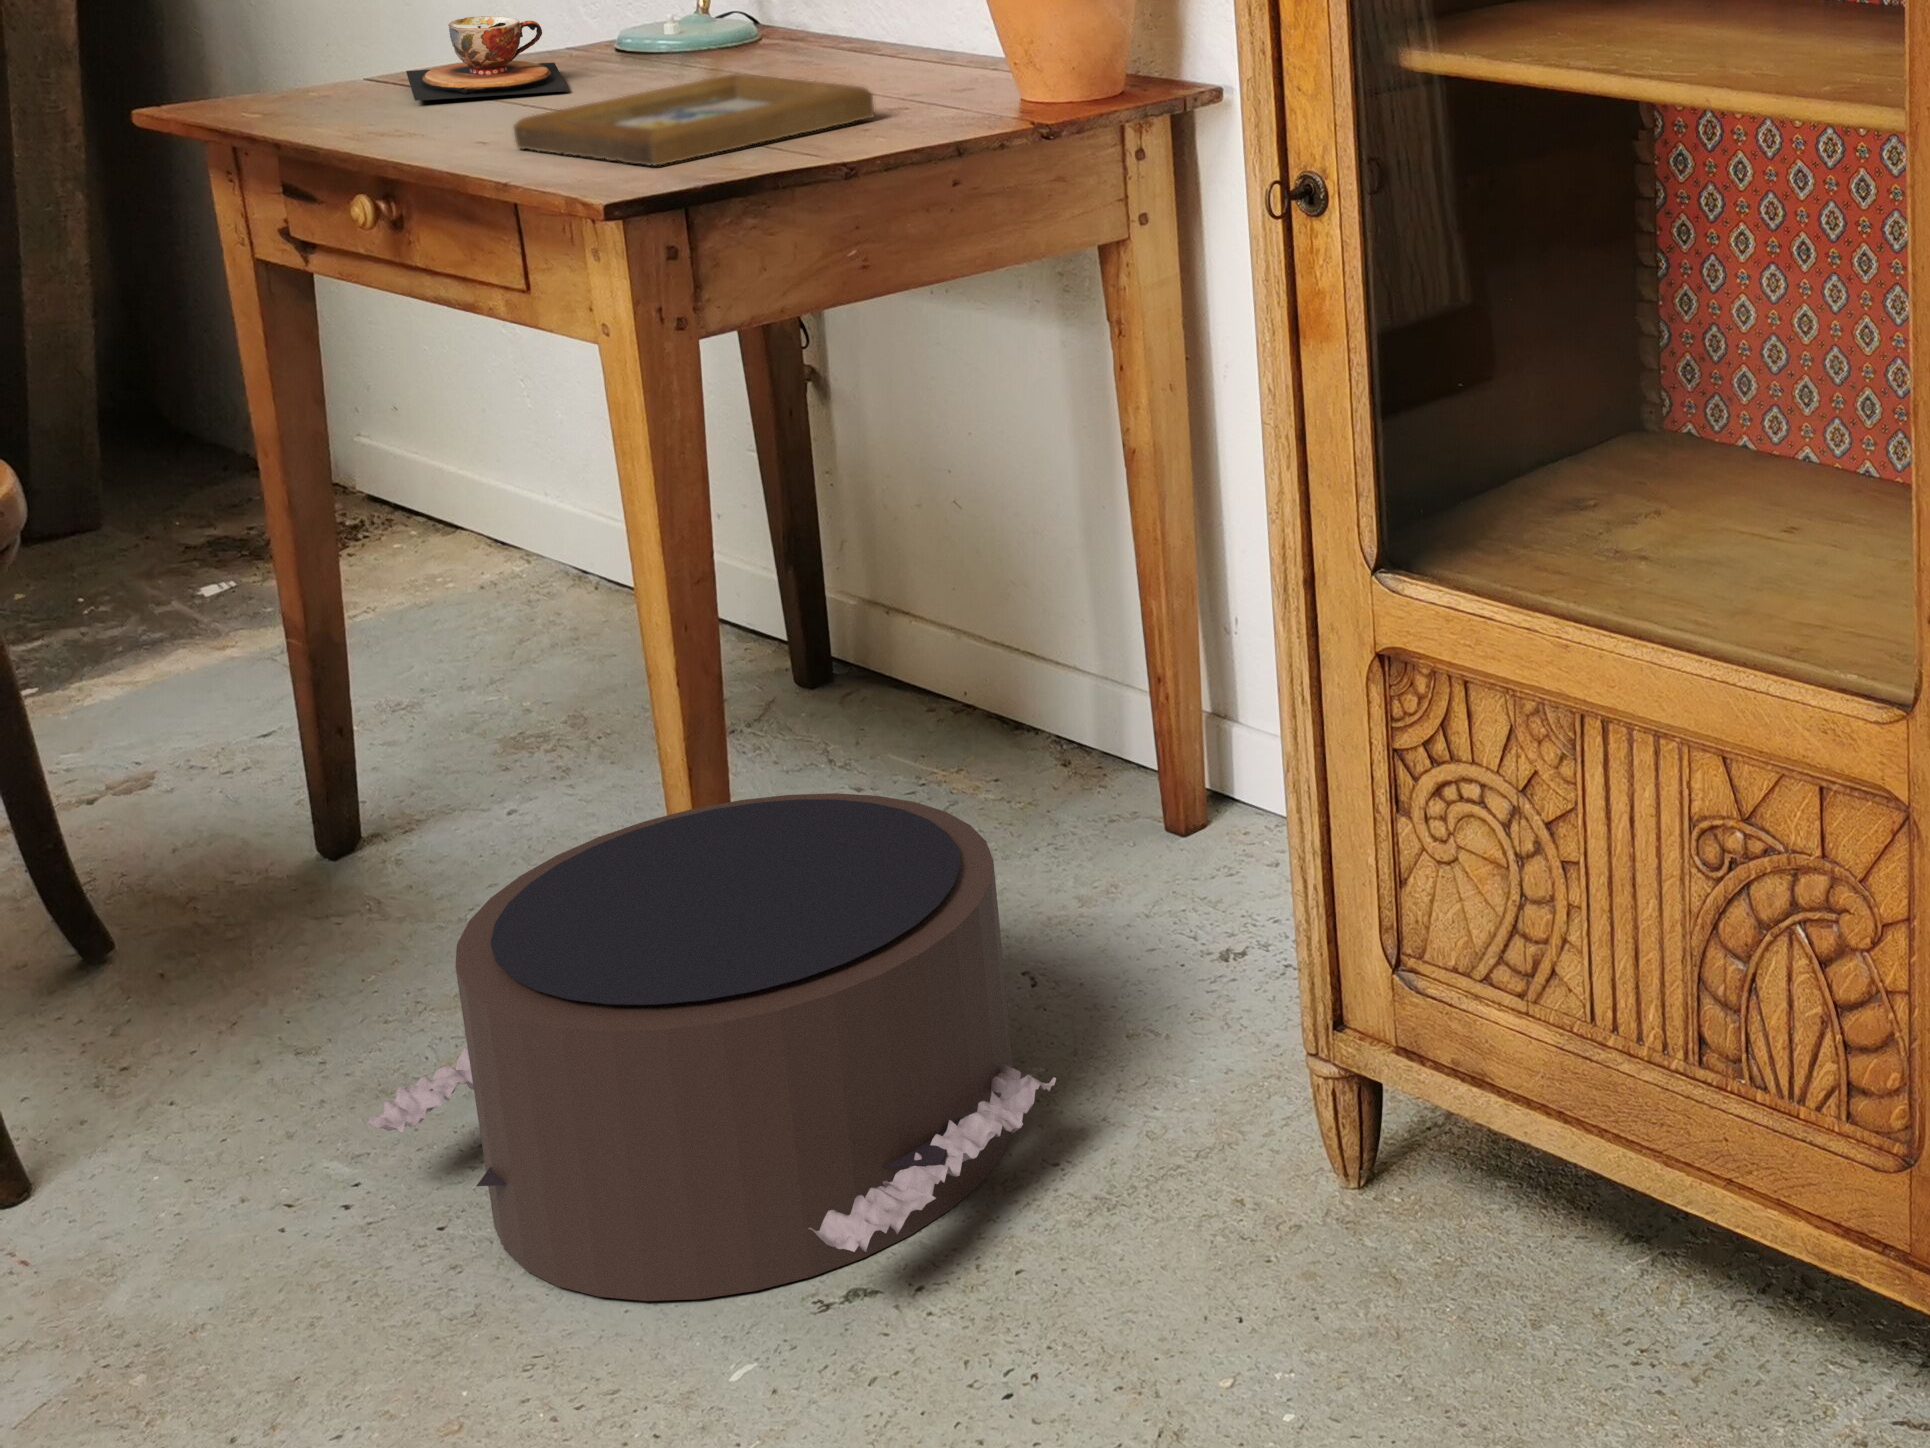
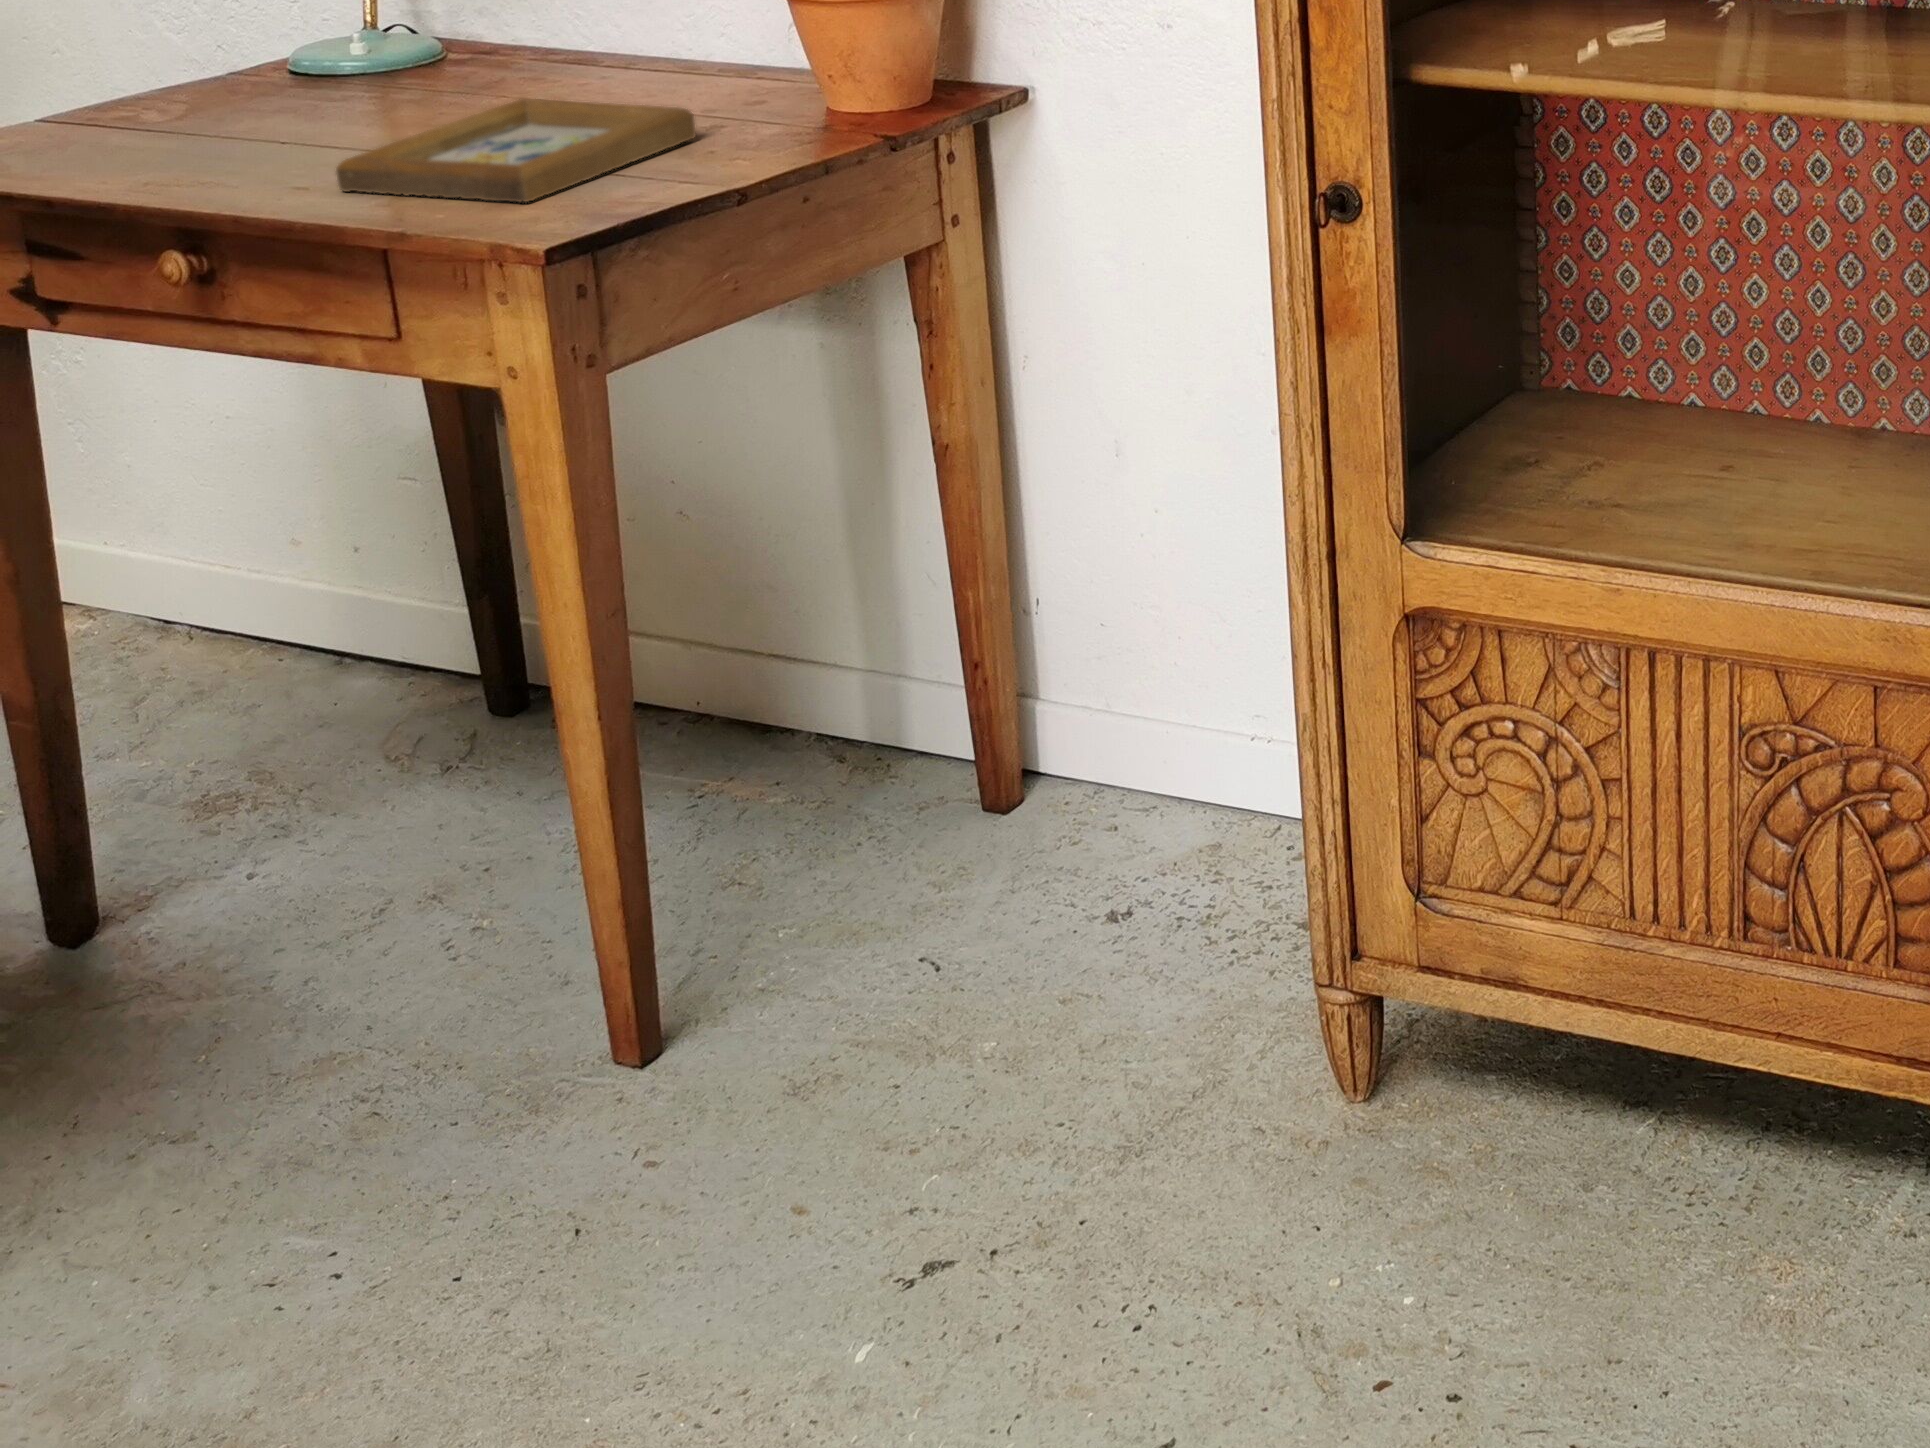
teacup: present [406,16,569,101] -> none [97,48,308,143]
pouf: present [367,793,1056,1301] -> none [346,806,1053,1315]

